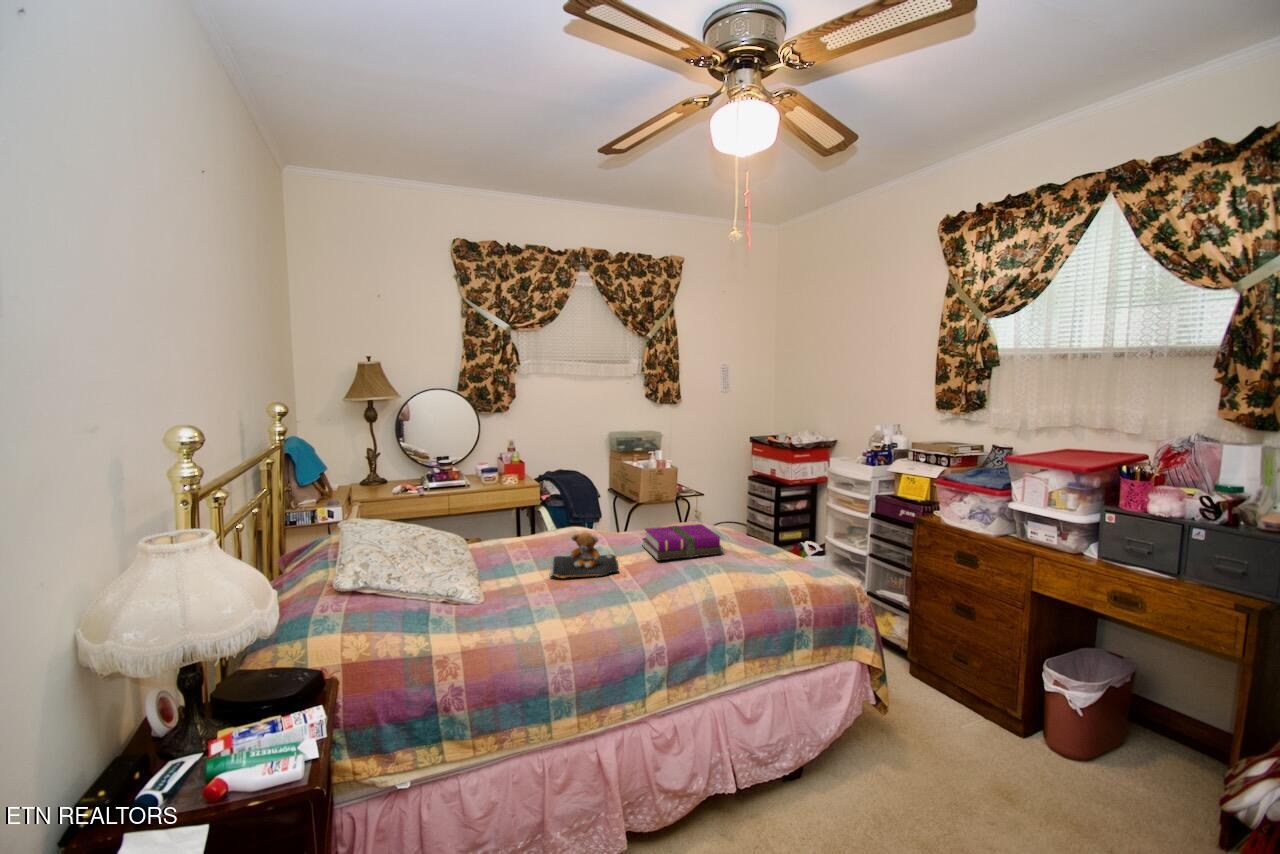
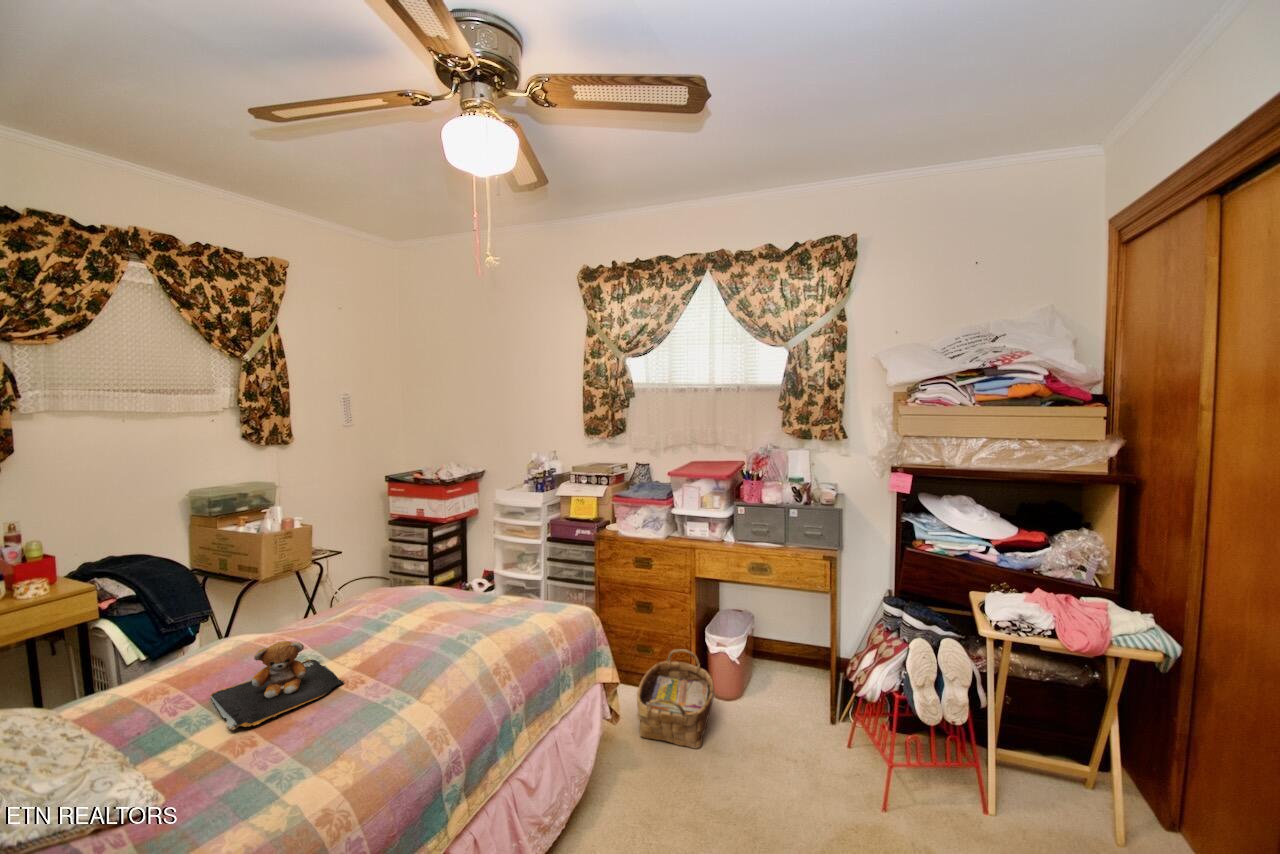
notebook: present [642,524,723,560] -> none [343,586,458,648]
woven basket: none [912,670,1026,782] -> present [637,649,714,748]

